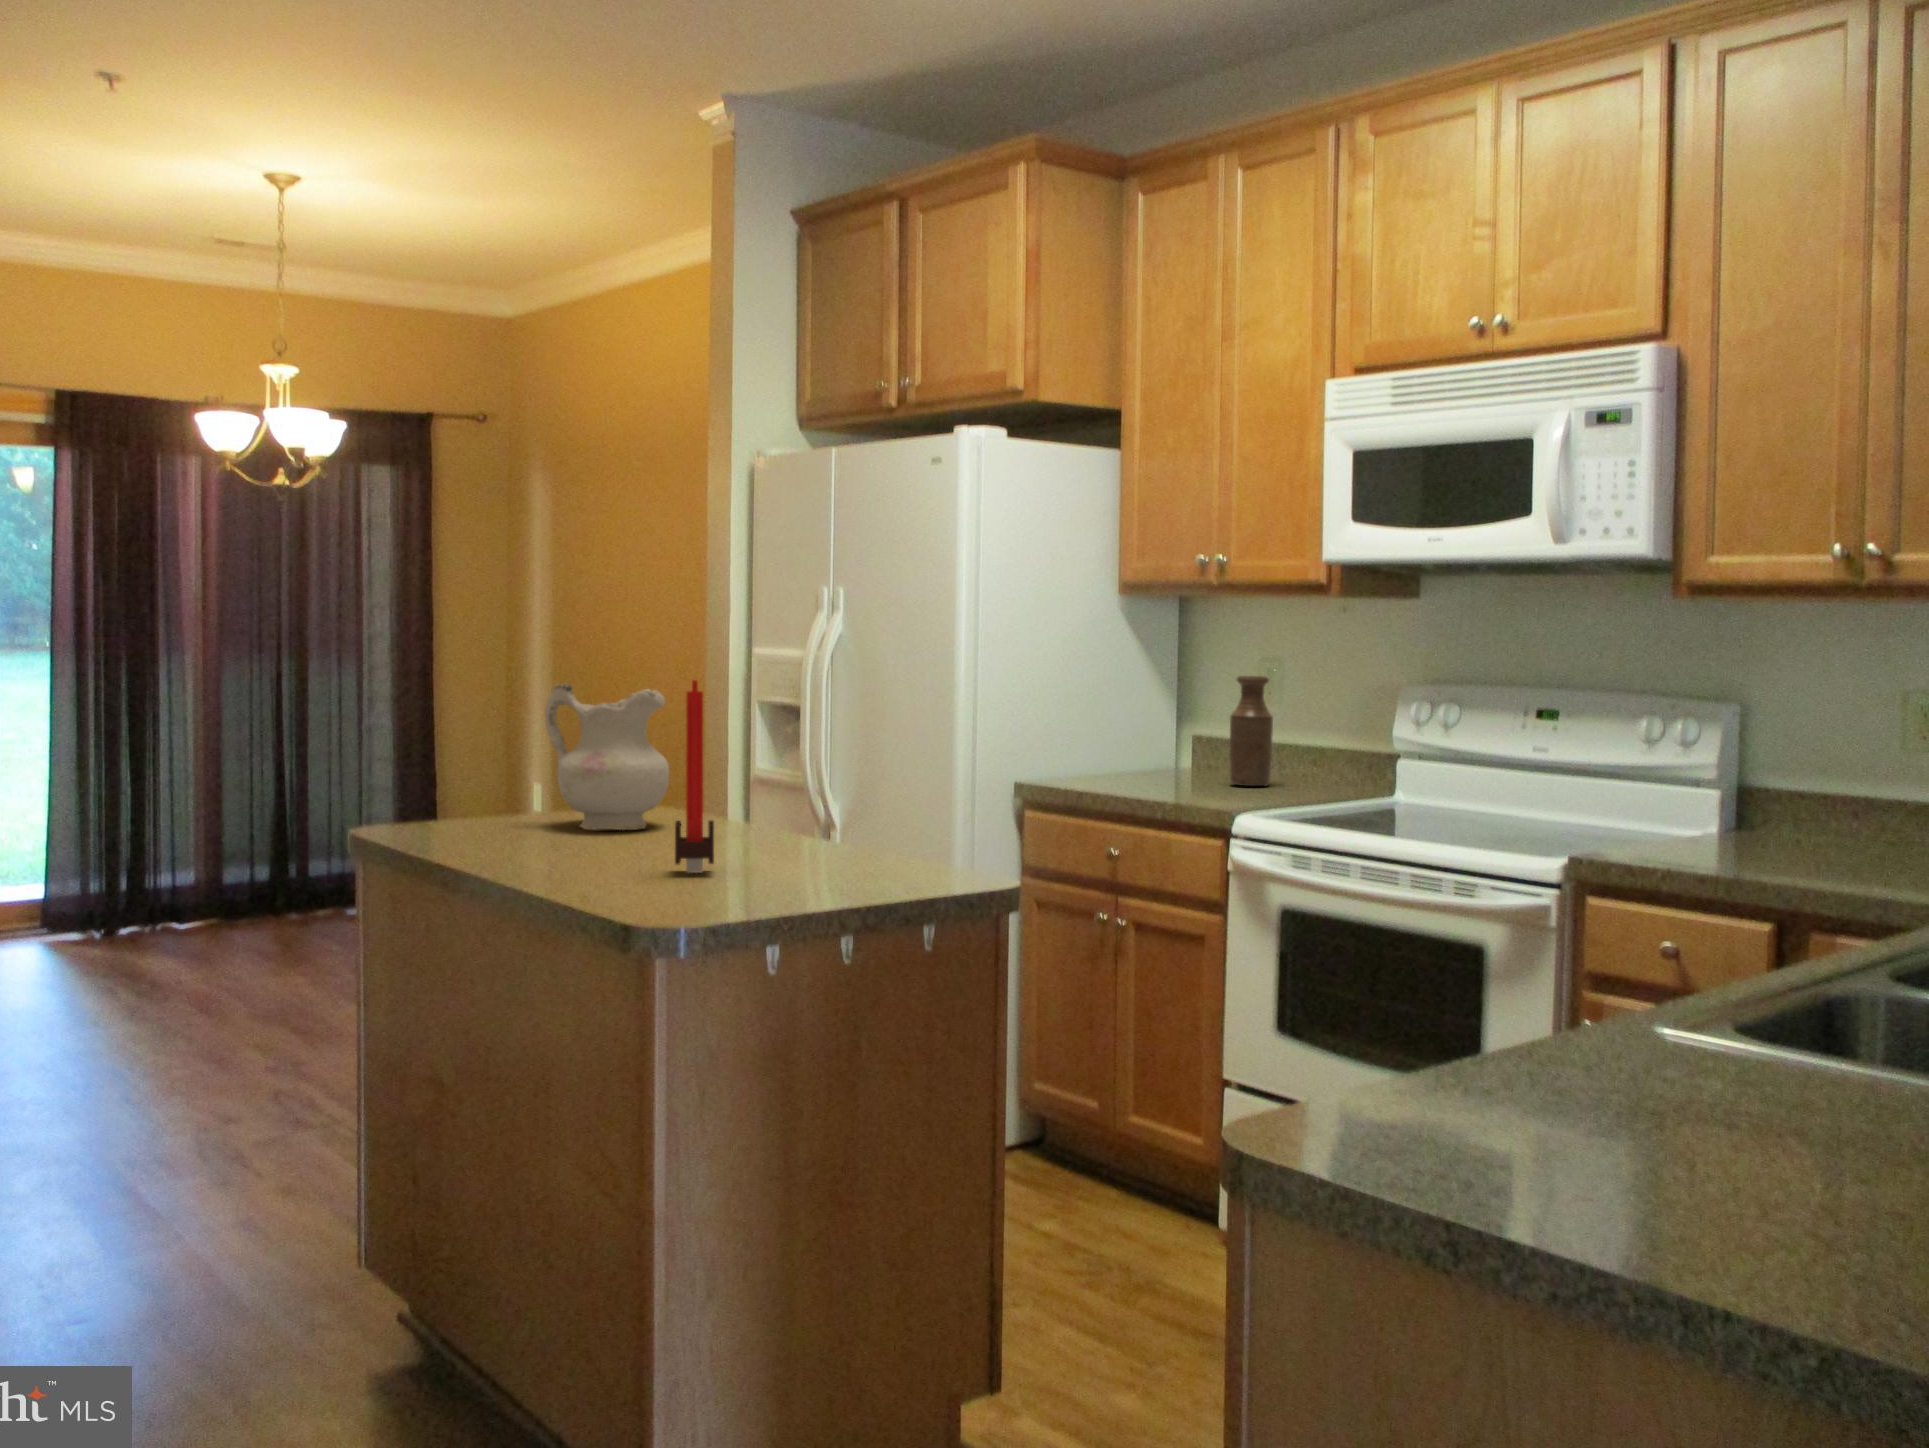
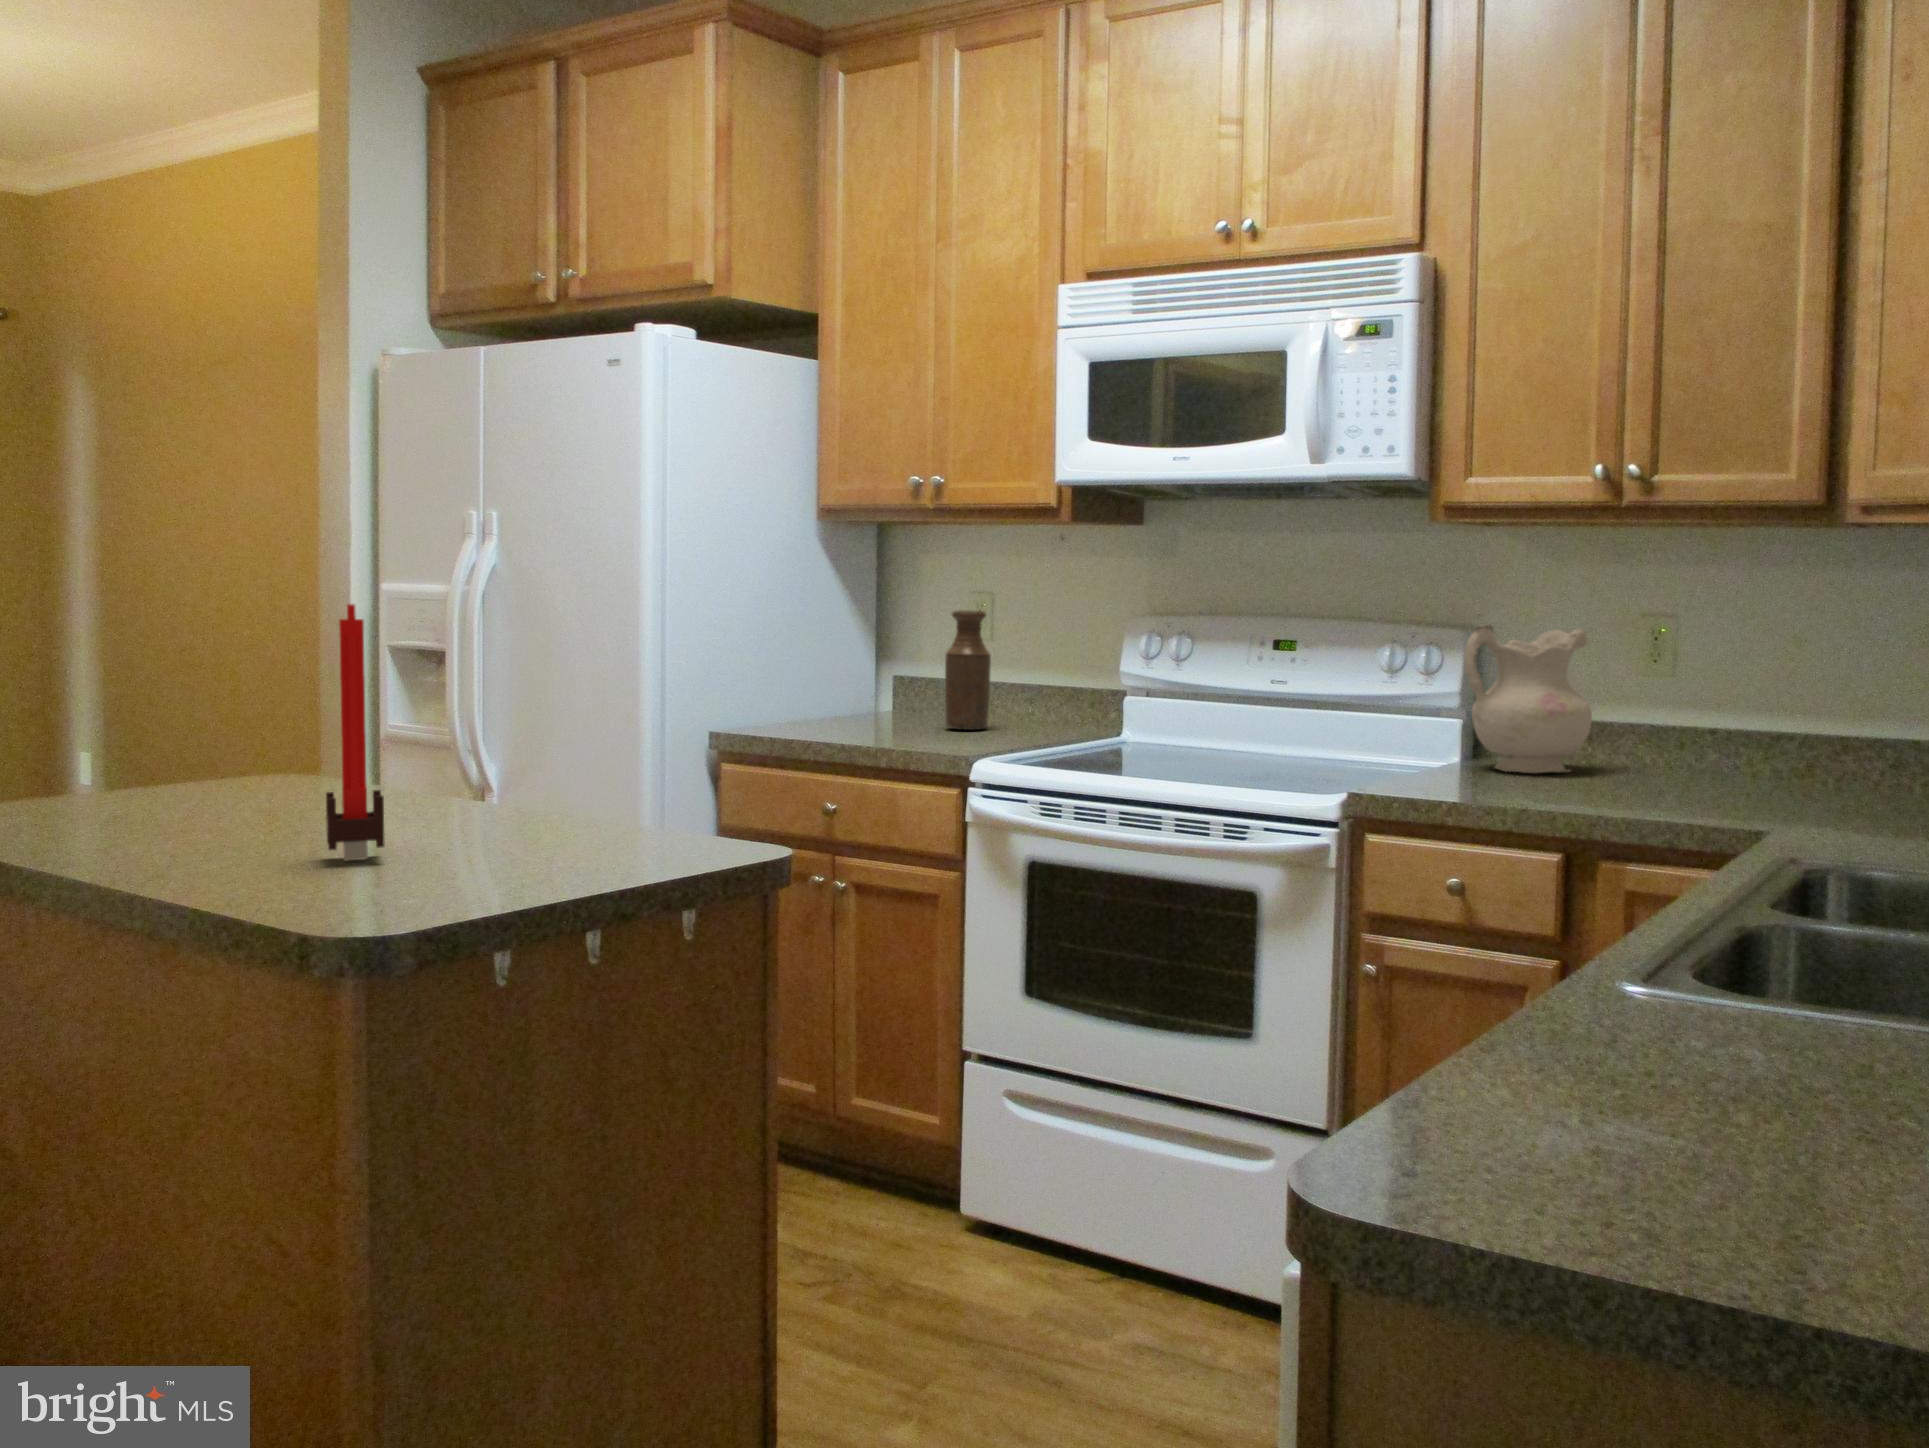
ceramic pitcher: present [545,684,669,830] -> present [1464,624,1592,773]

